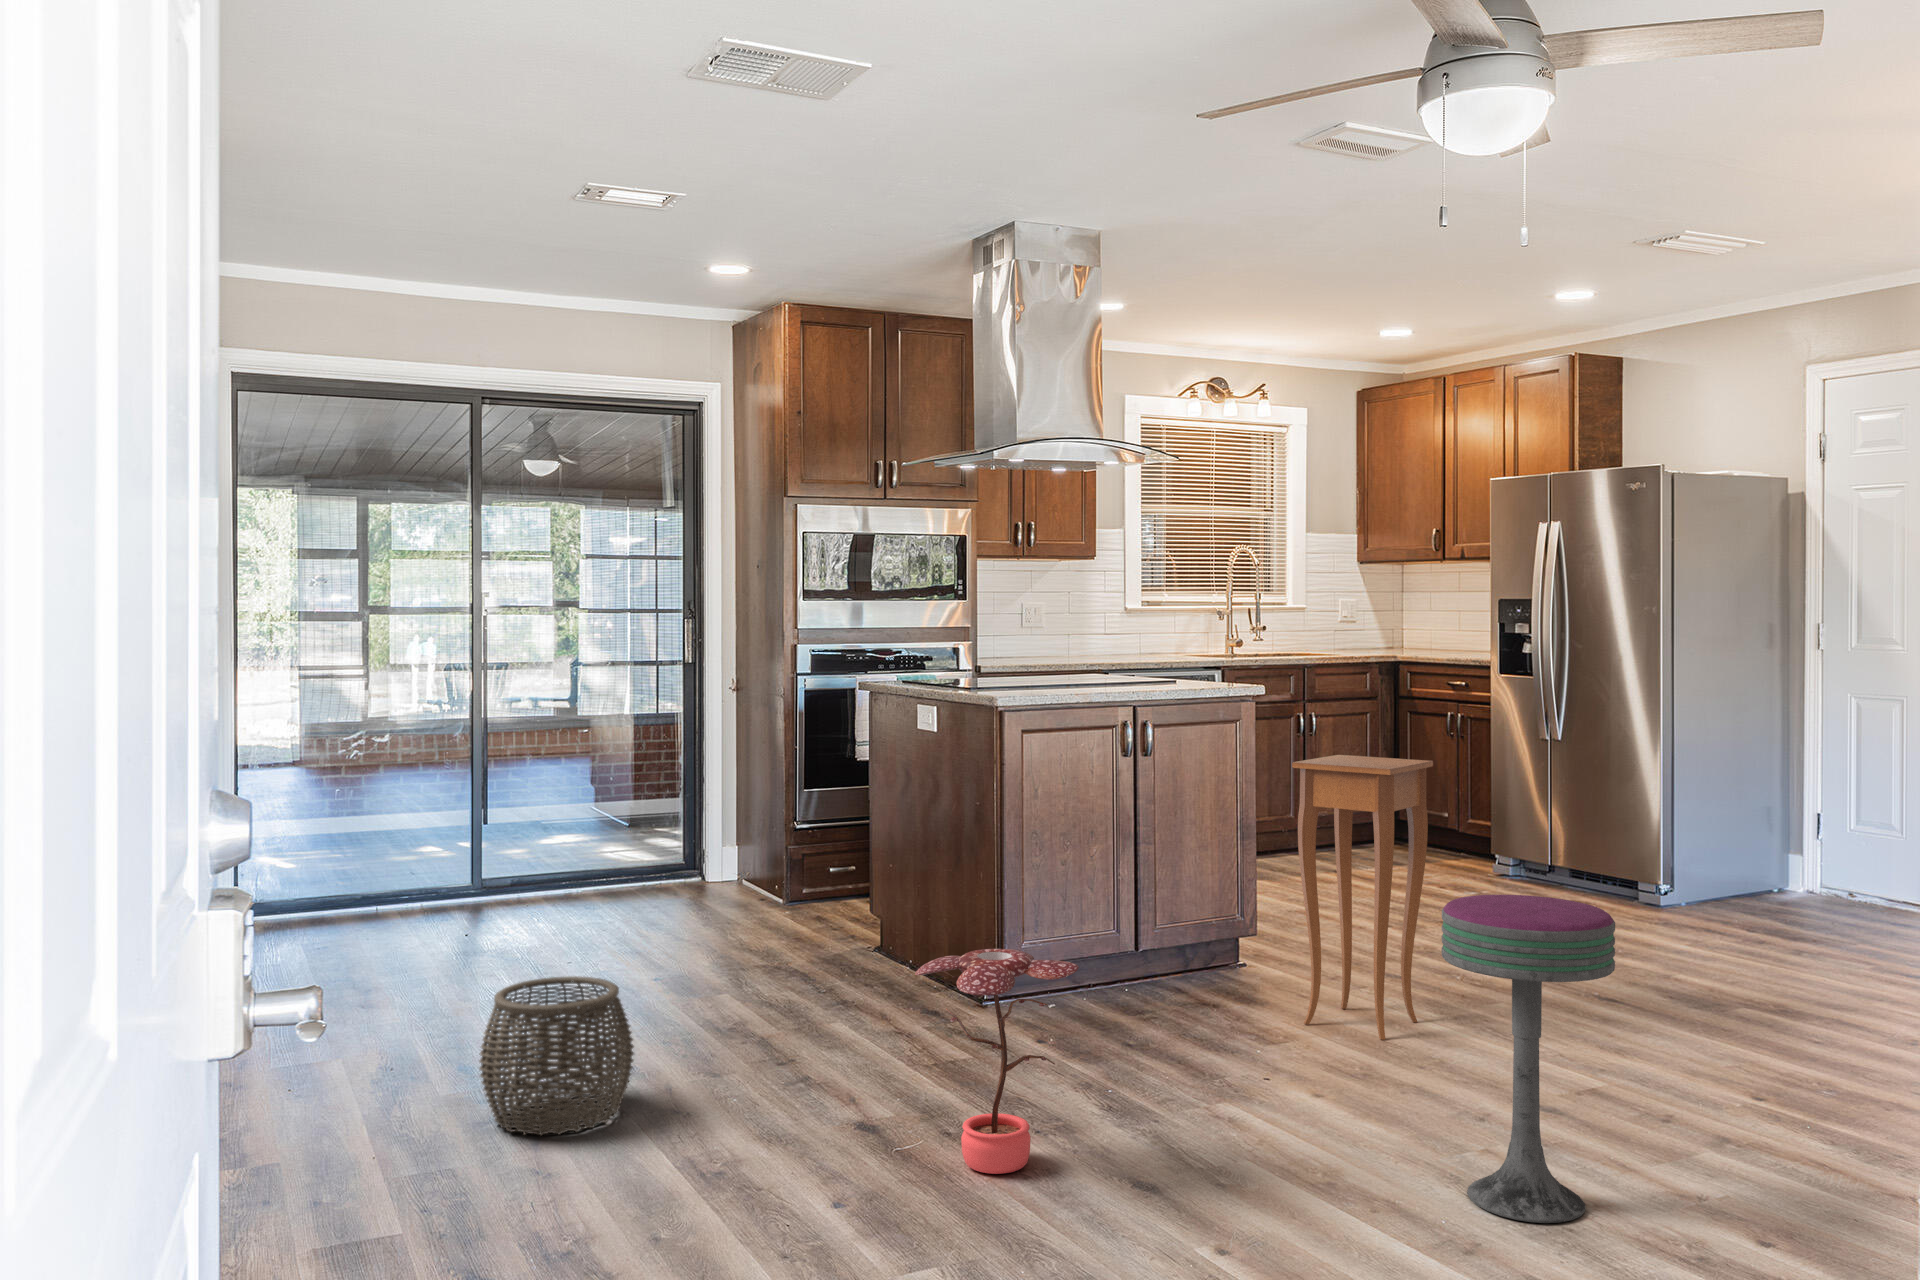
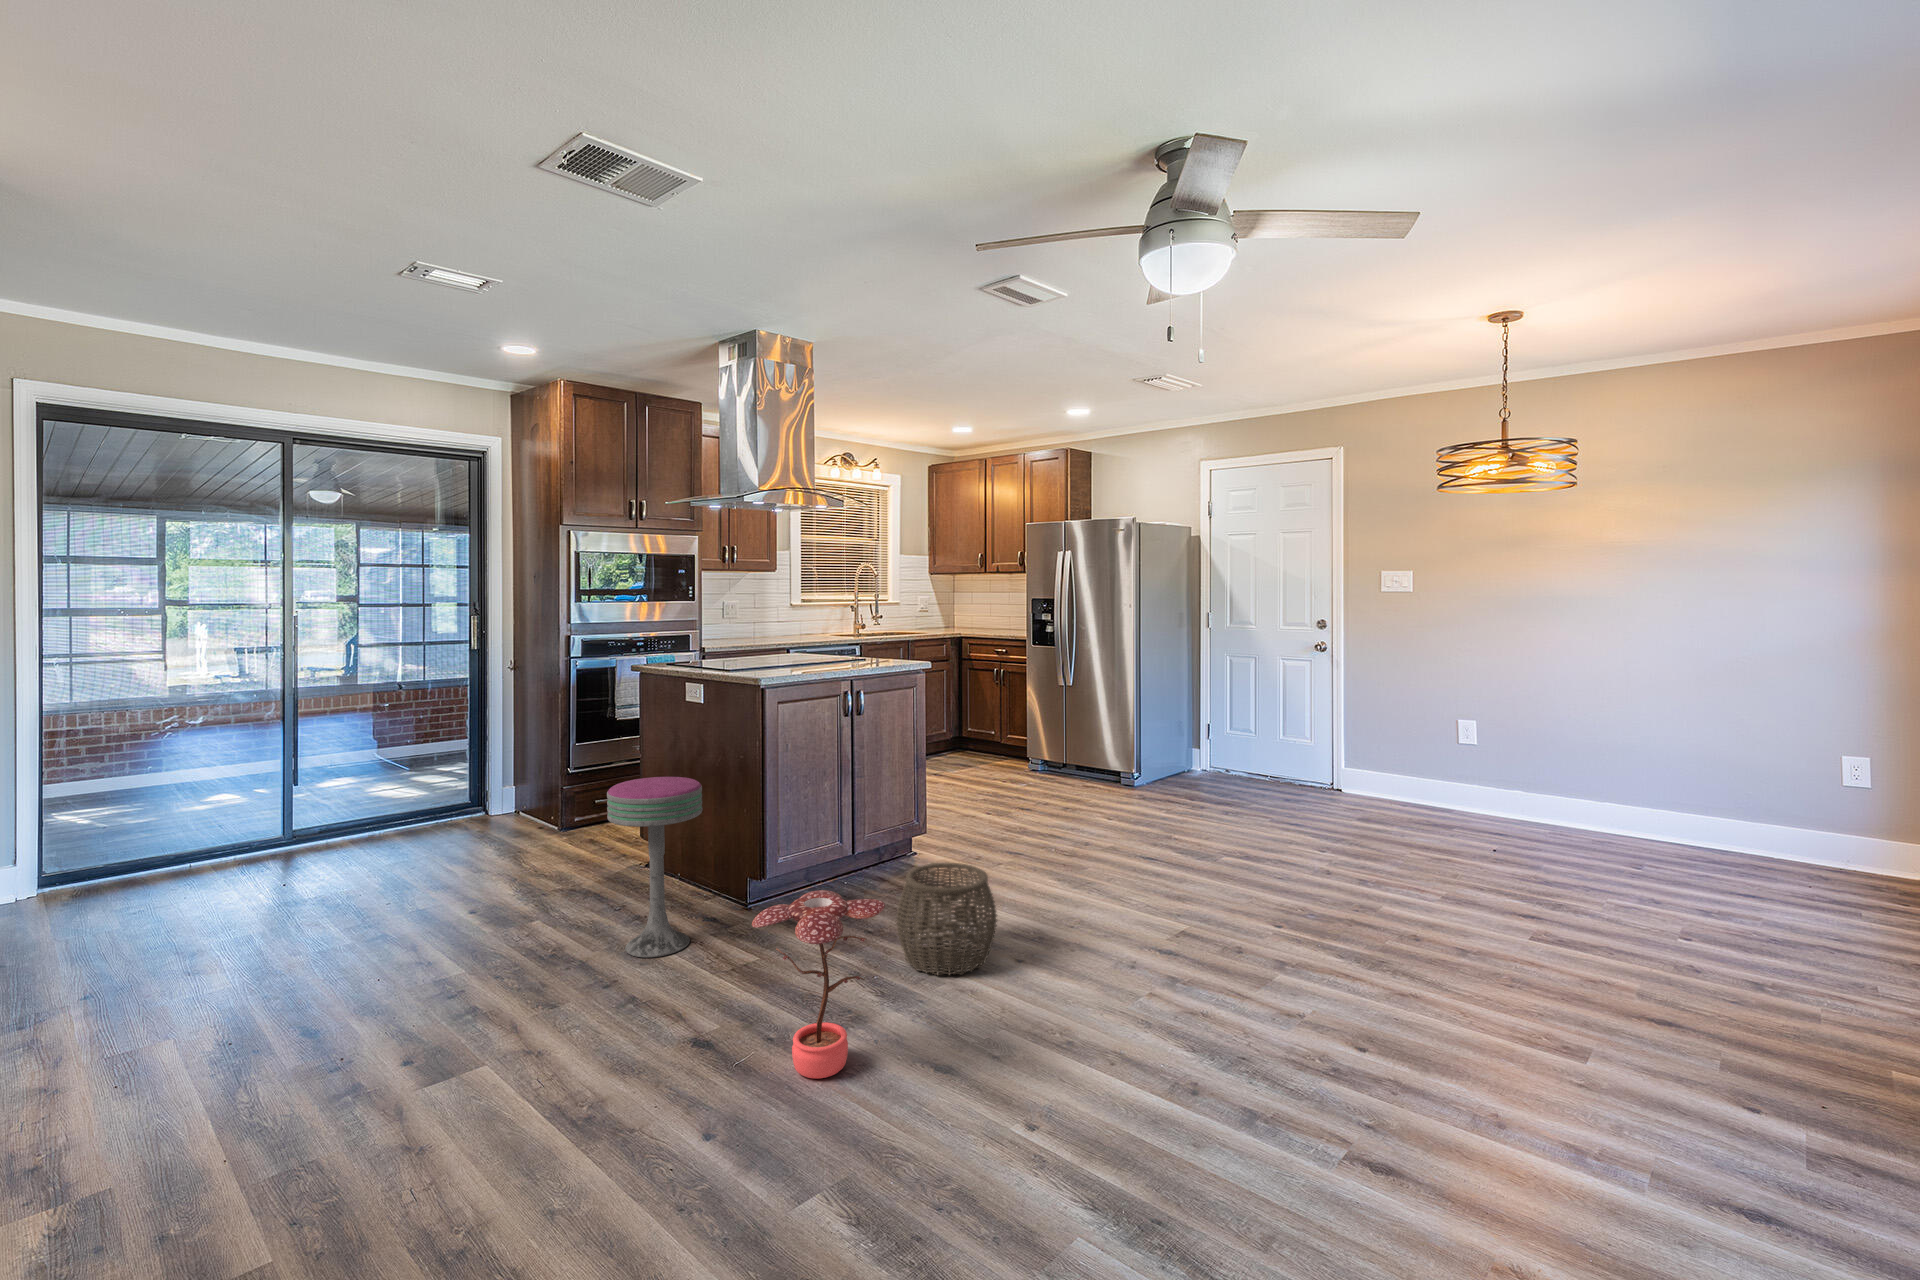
side table: present [1292,755,1433,1040] -> none [971,710,1054,901]
bar stool: present [1442,895,1615,1223] -> present [607,777,702,958]
woven basket: present [479,976,634,1135] -> present [896,863,997,975]

